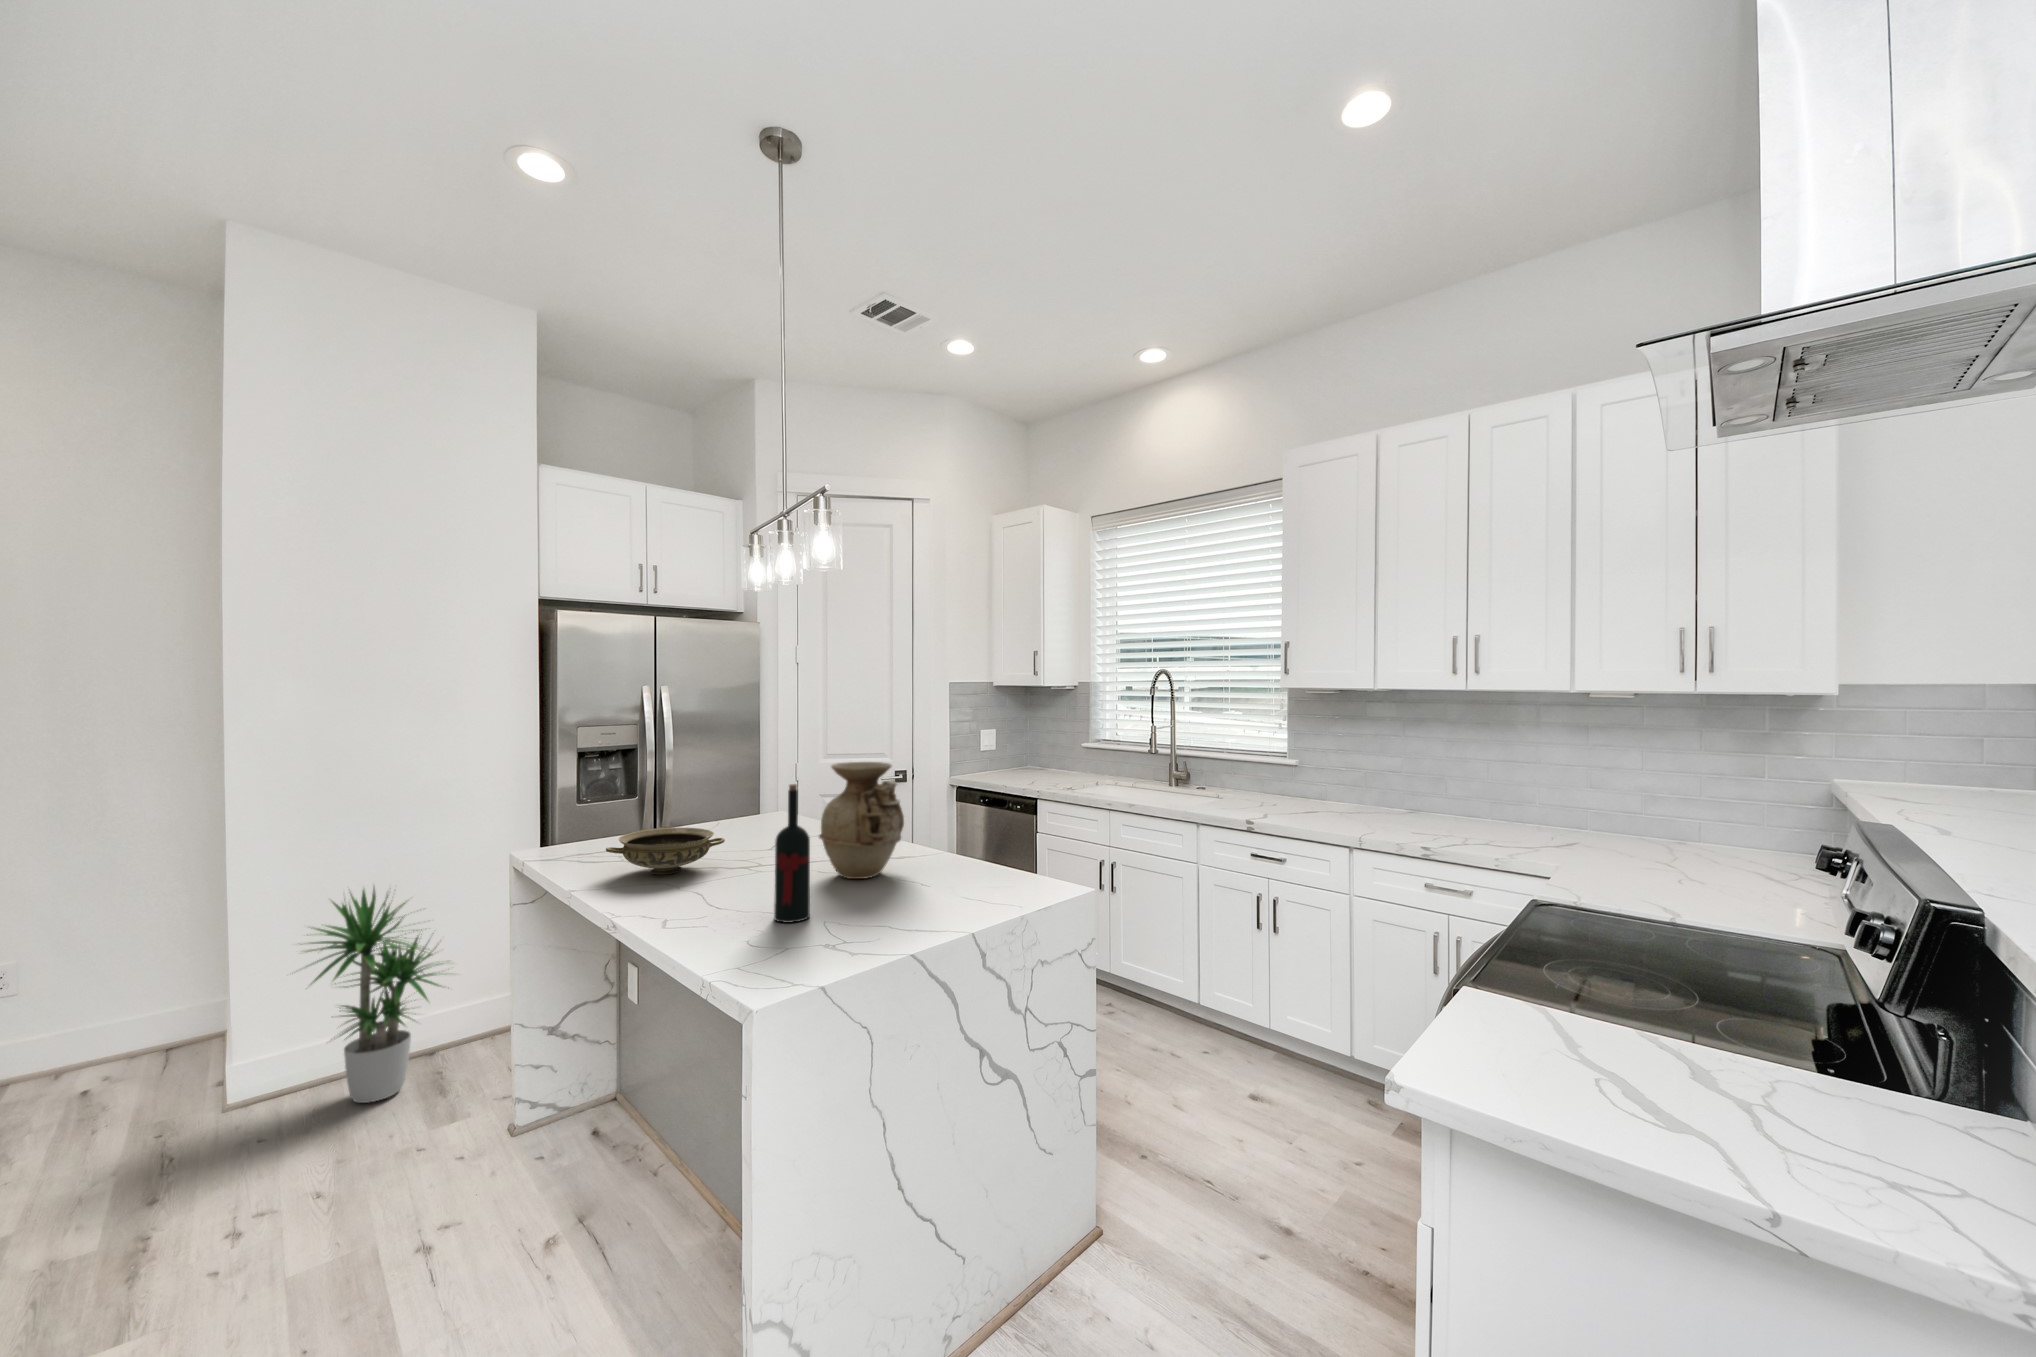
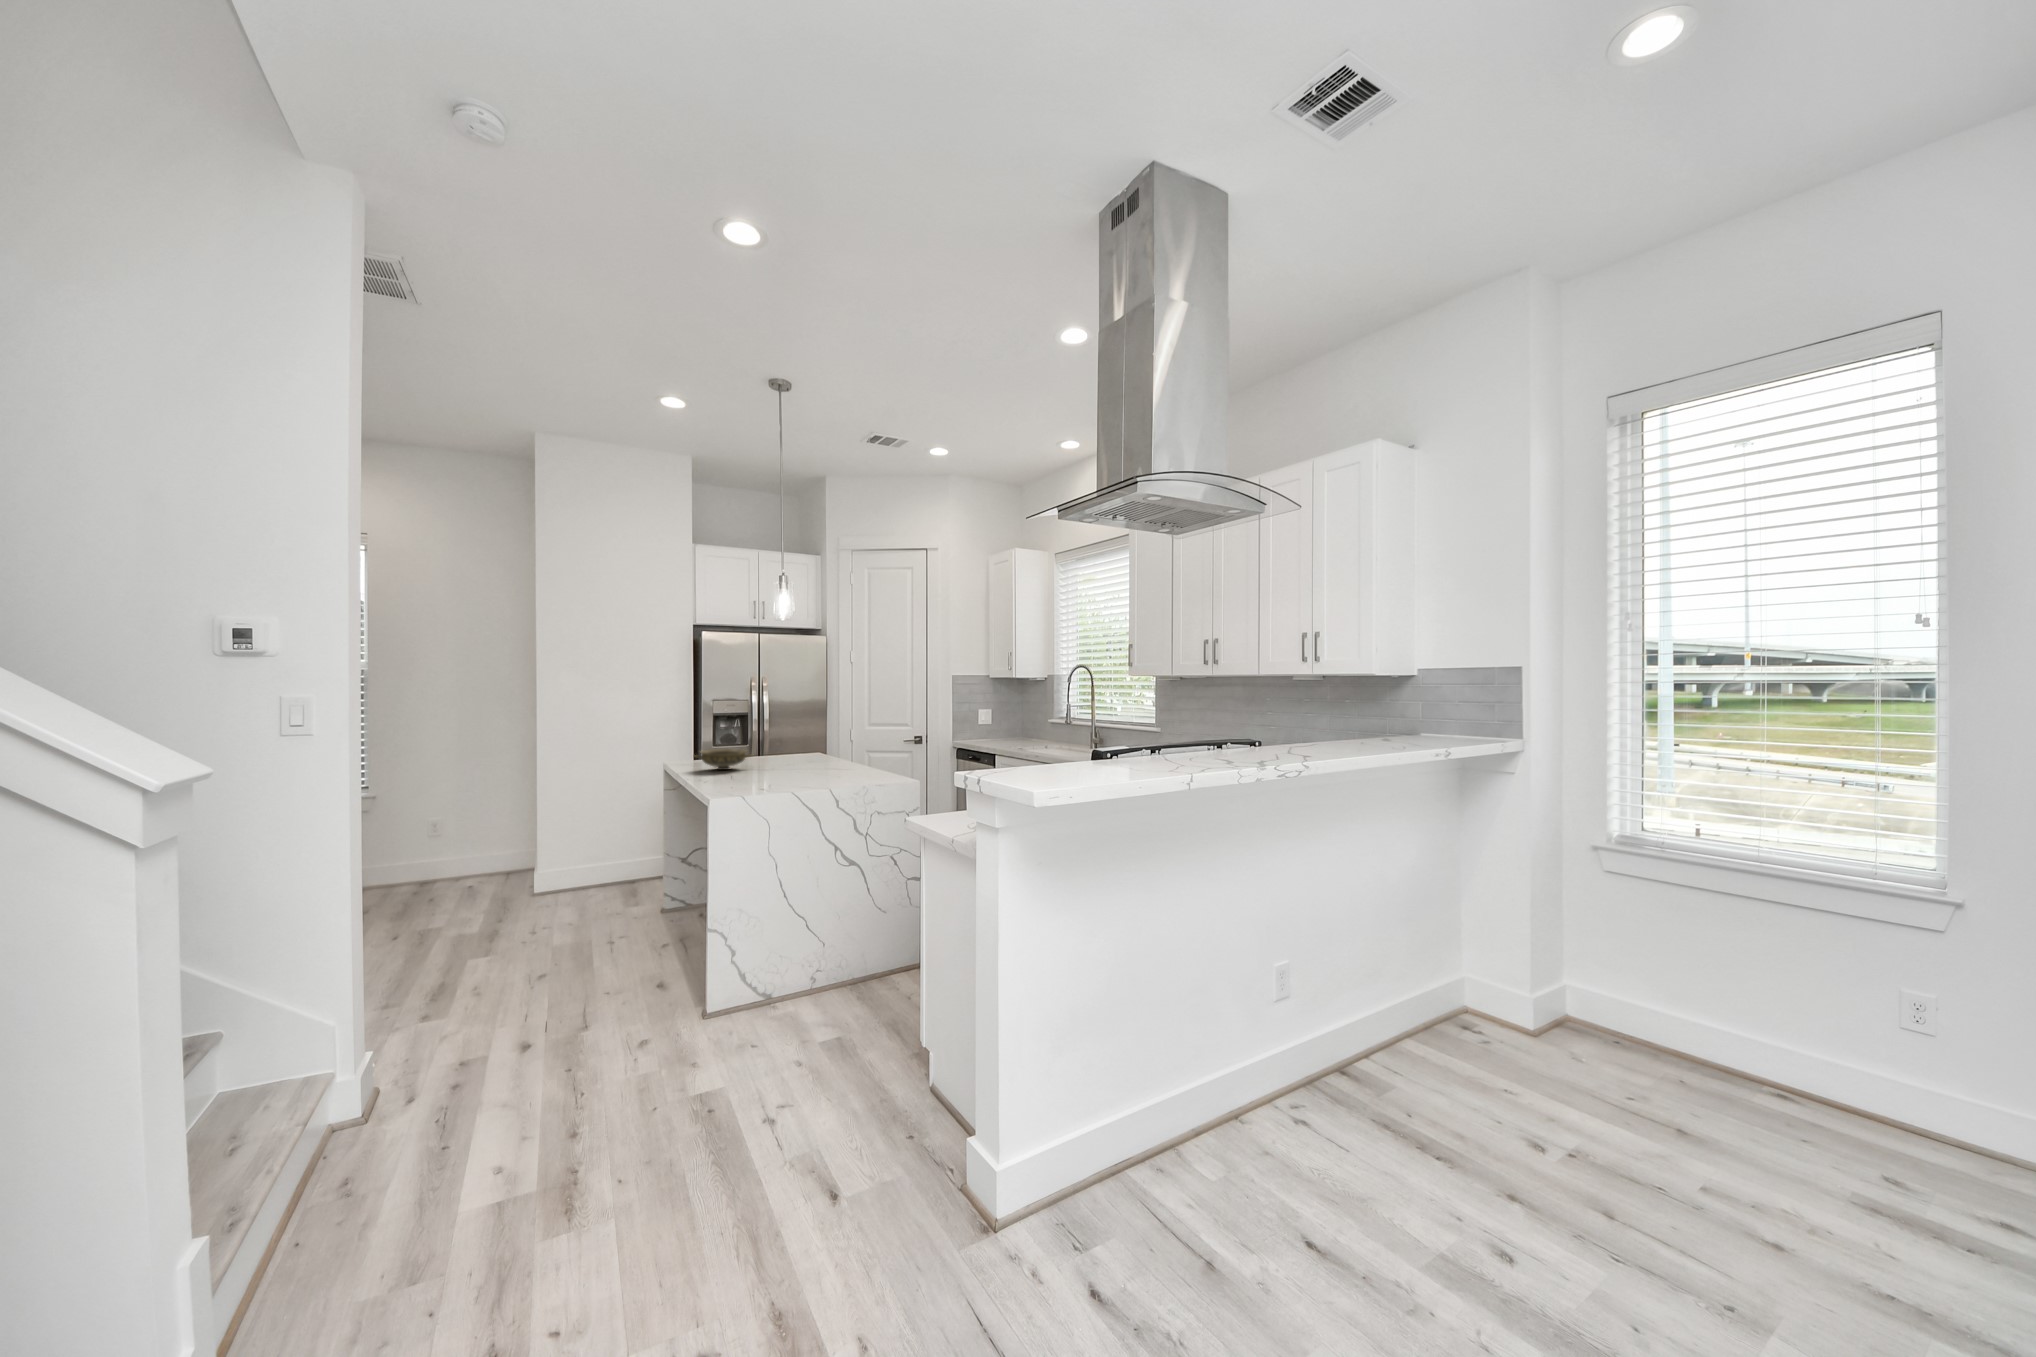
vase: present [819,762,904,879] -> none [792,714,838,774]
wine bottle: present [774,784,810,923] -> none [751,718,768,783]
potted plant: present [305,888,444,1103] -> none [561,783,645,898]

